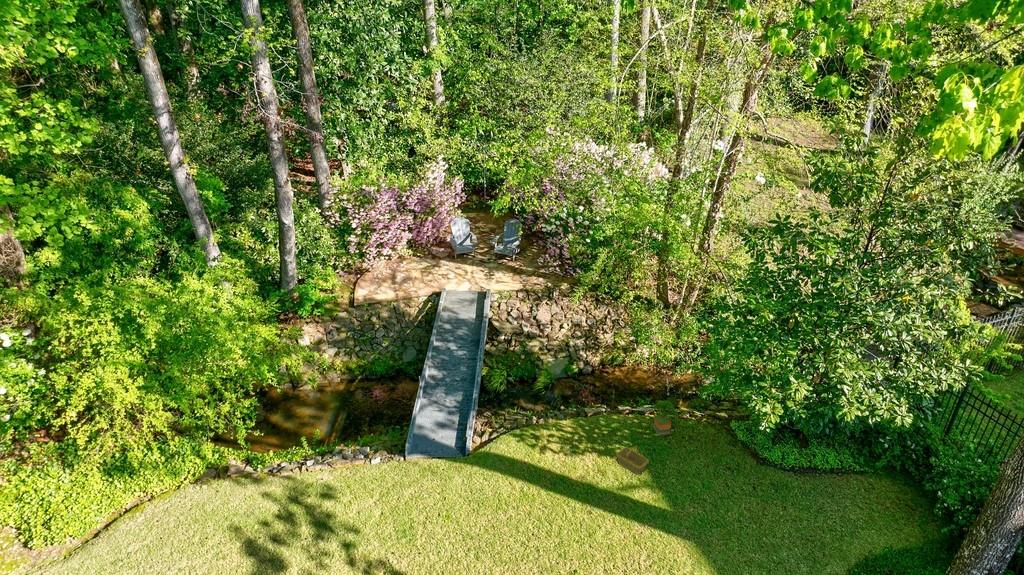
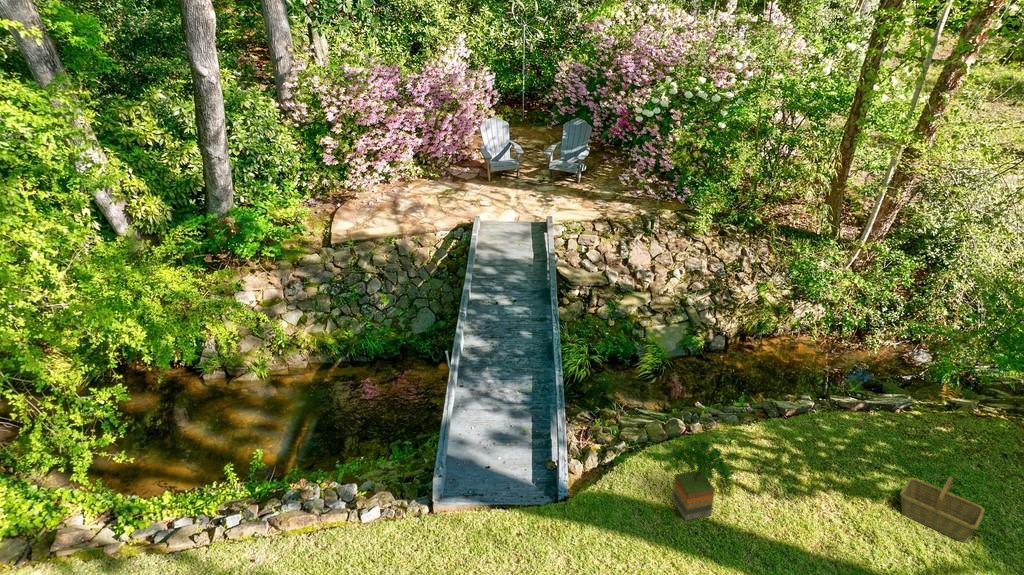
potted tree: present [653,401,678,436] -> present [670,438,731,520]

